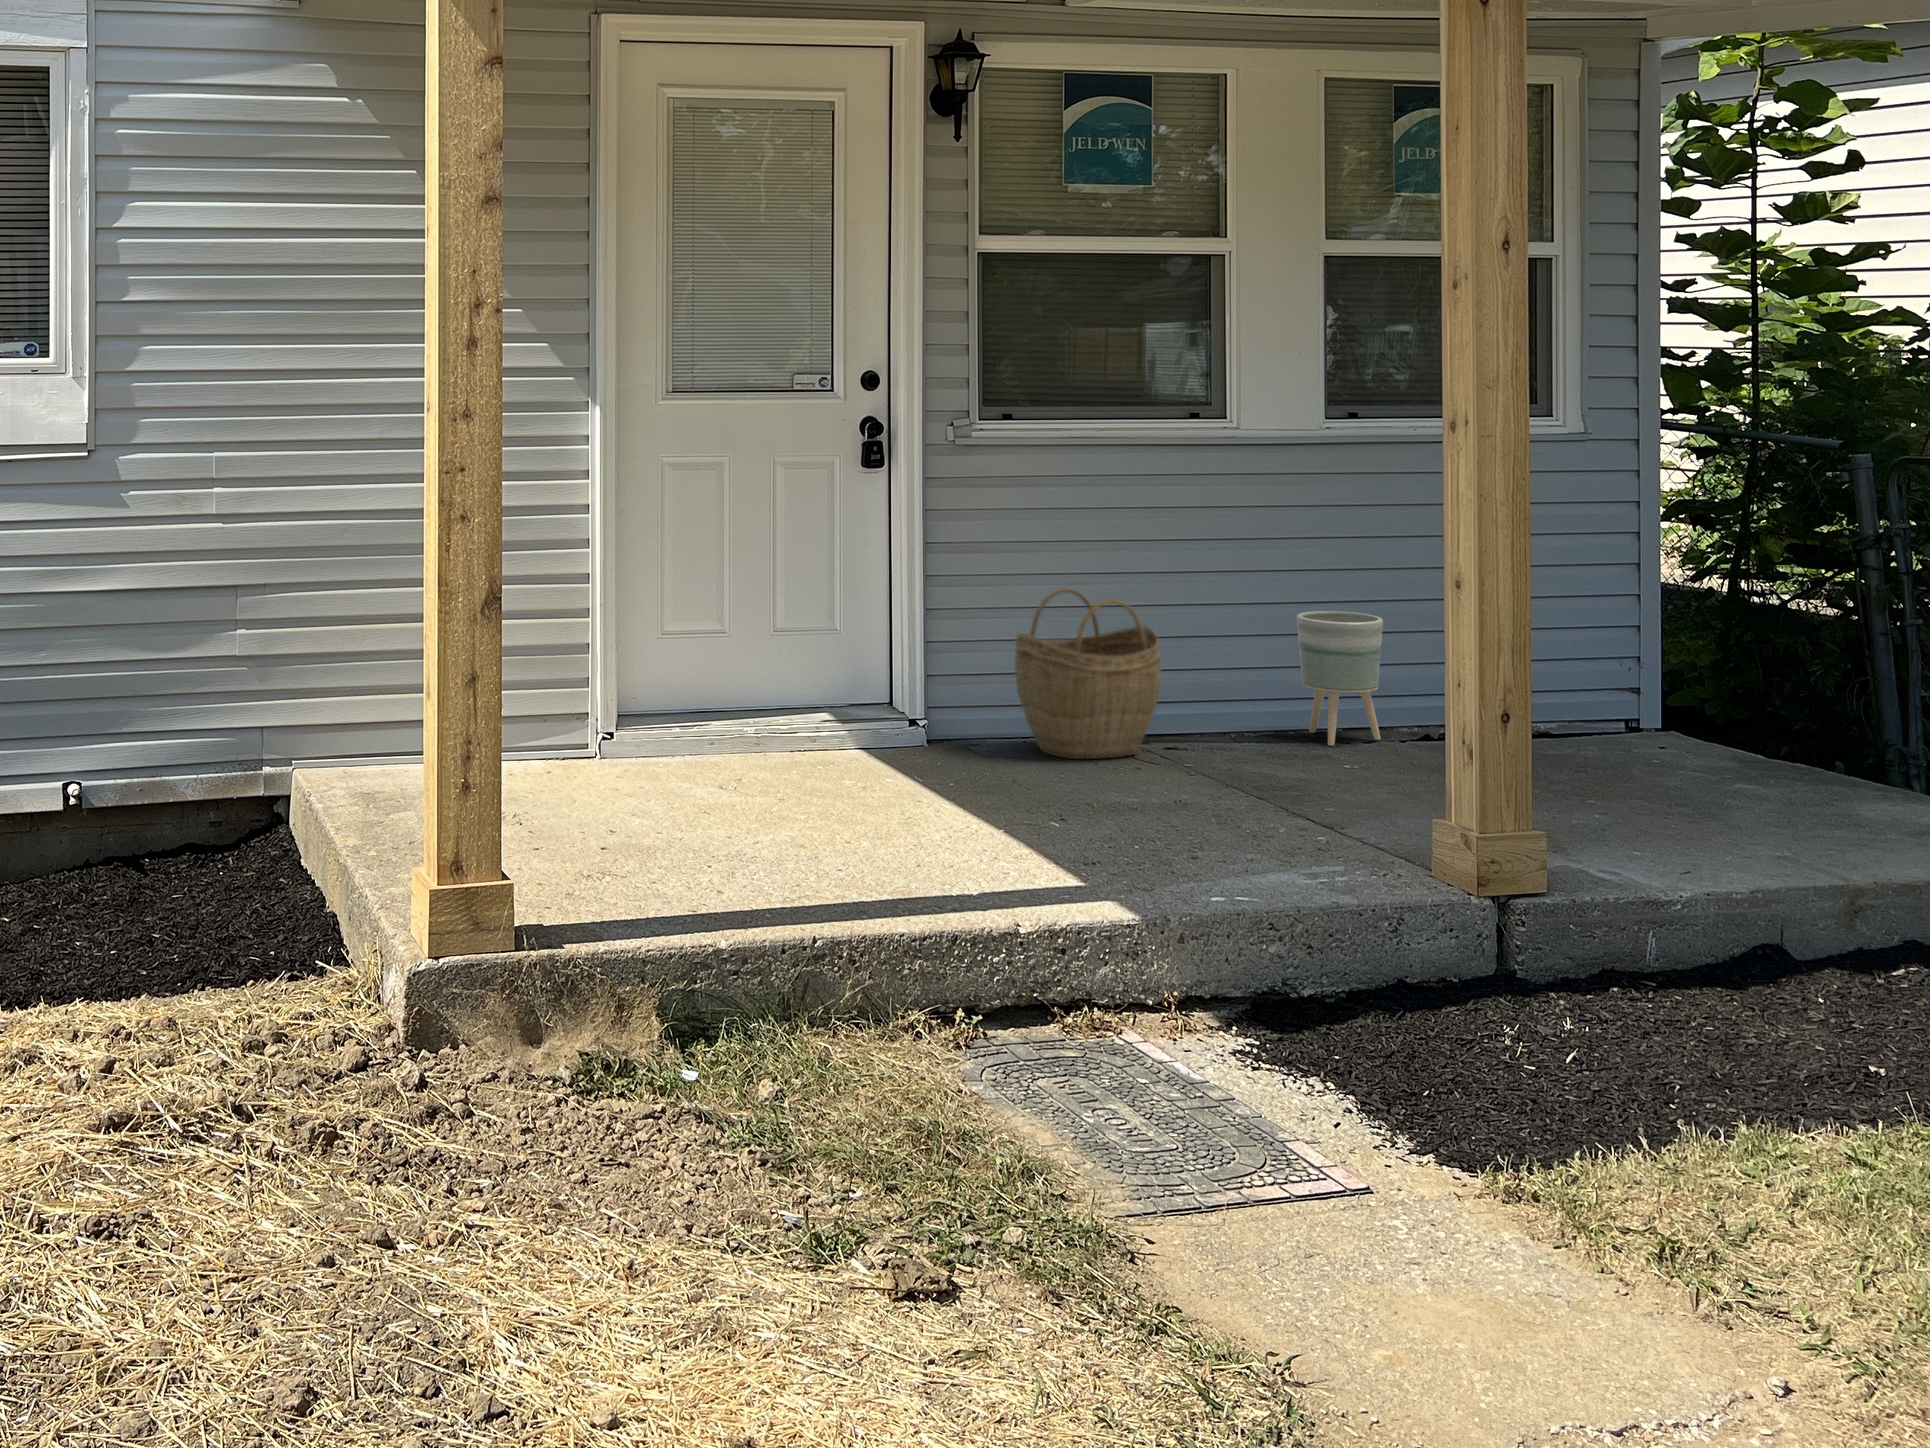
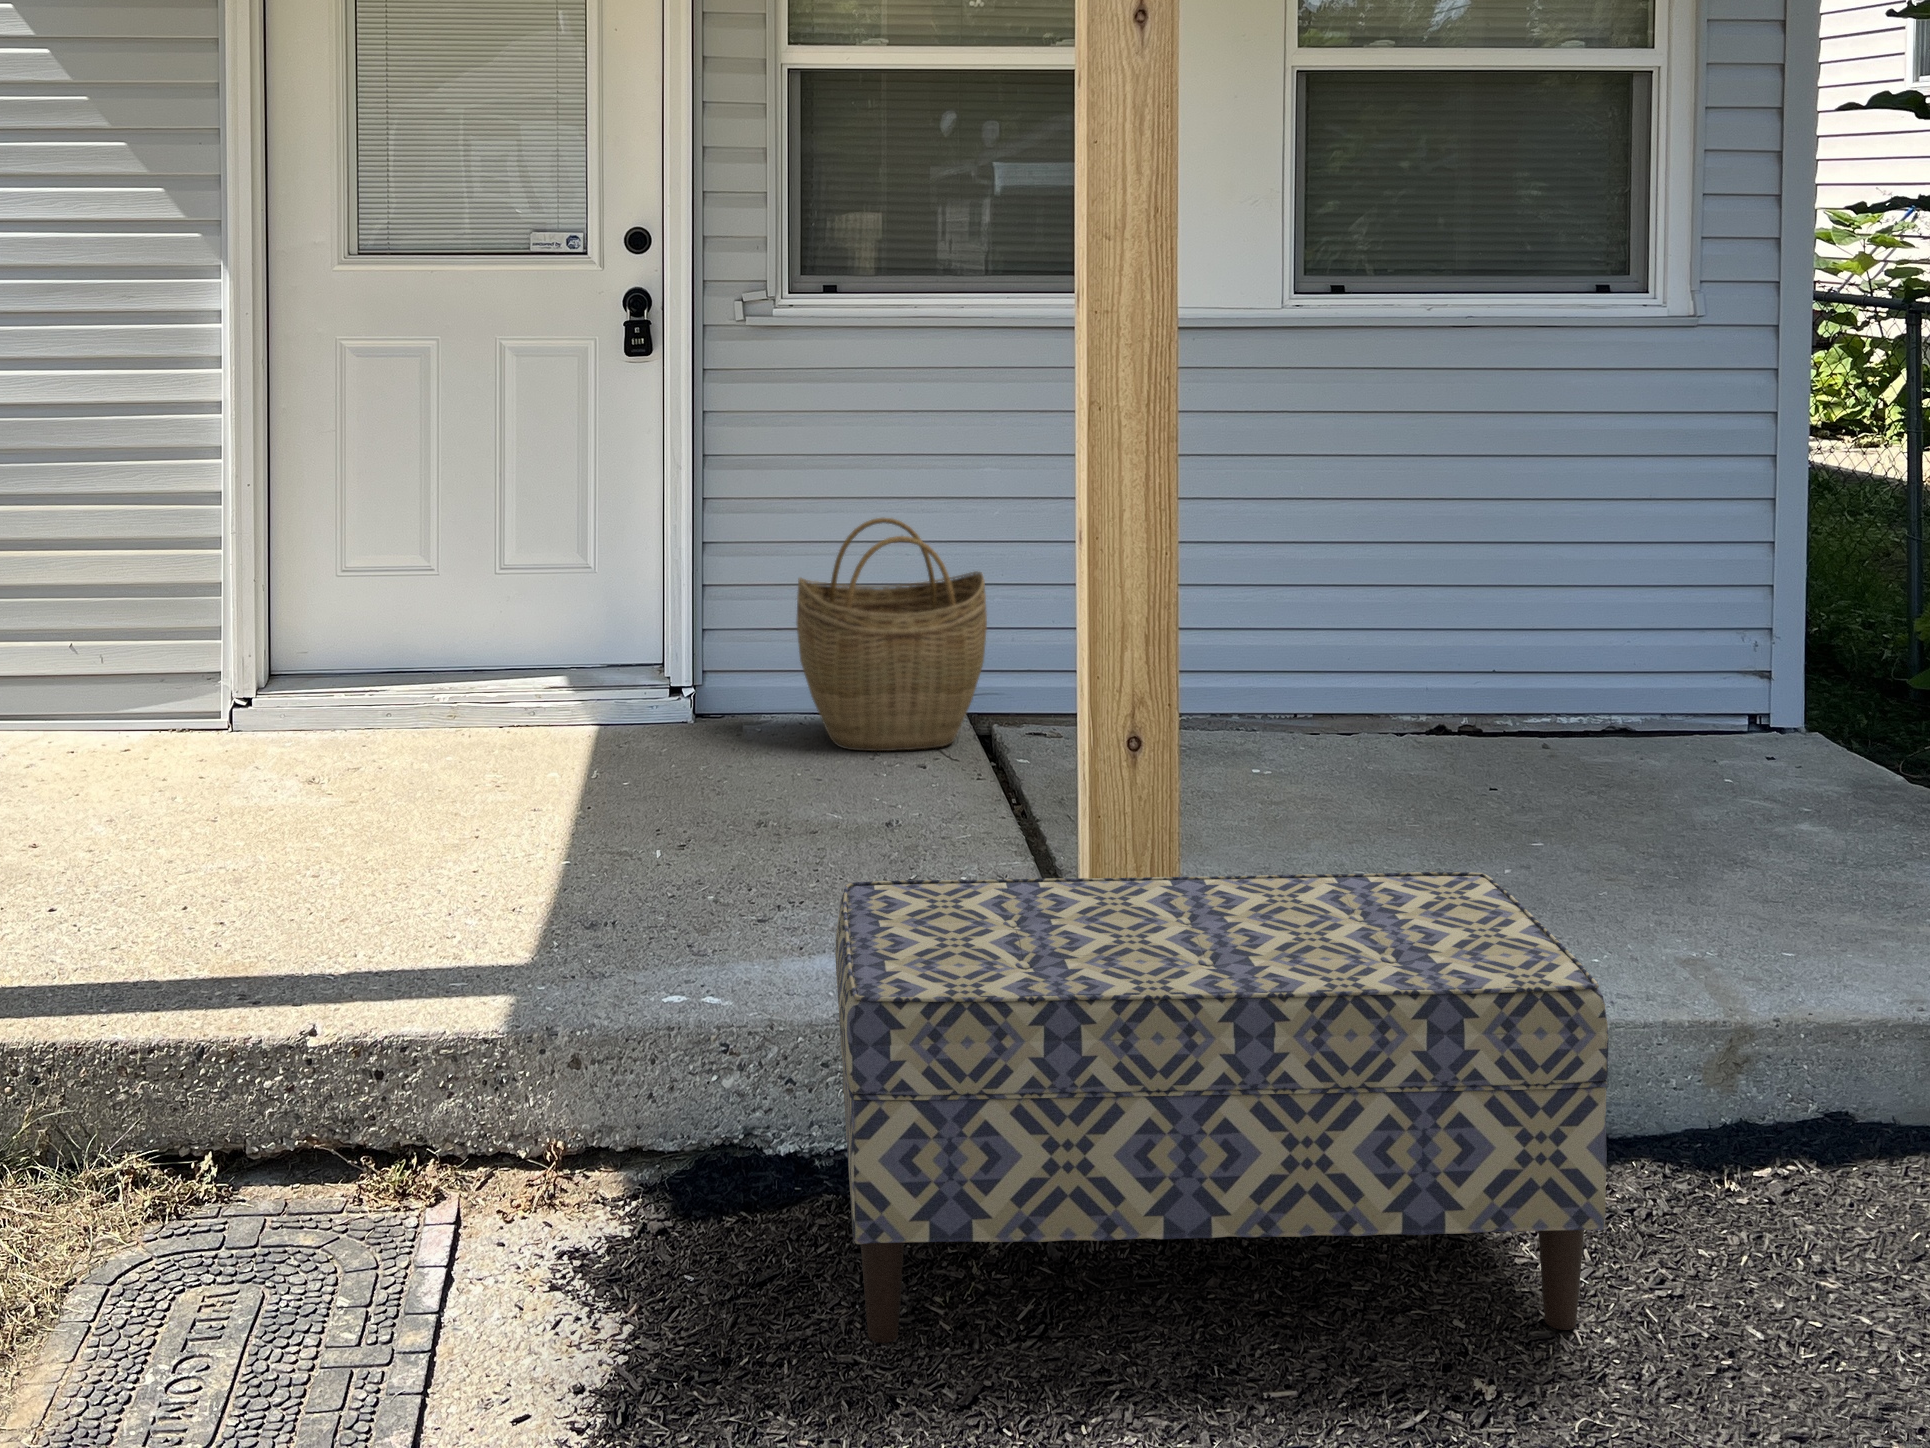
planter: present [1297,611,1383,746] -> none [1222,555,1336,742]
bench: none [1354,787,1878,1073] -> present [835,872,1608,1343]

